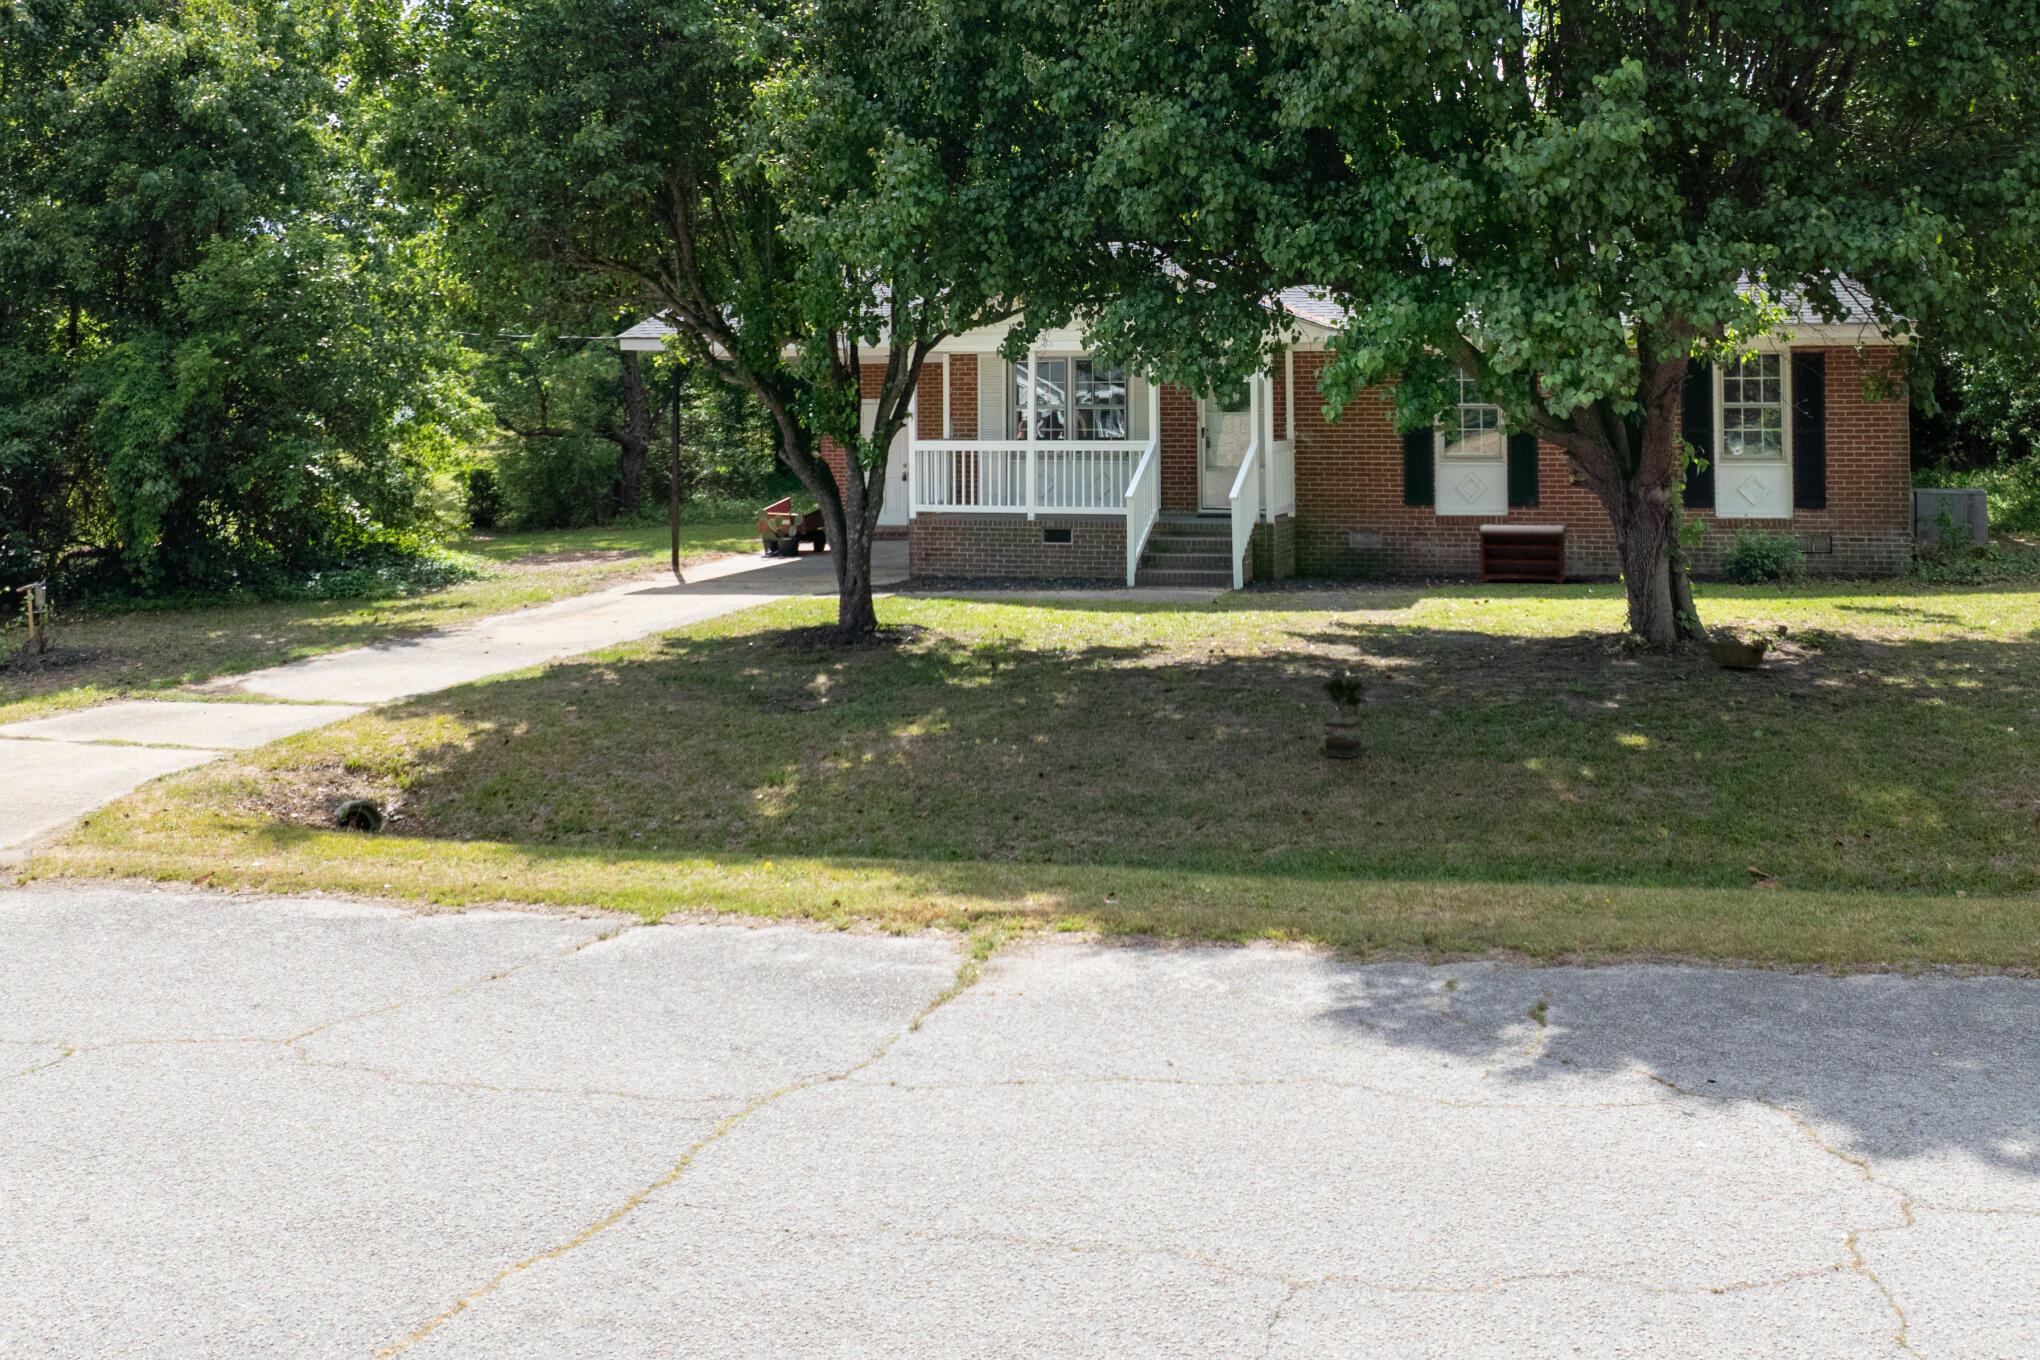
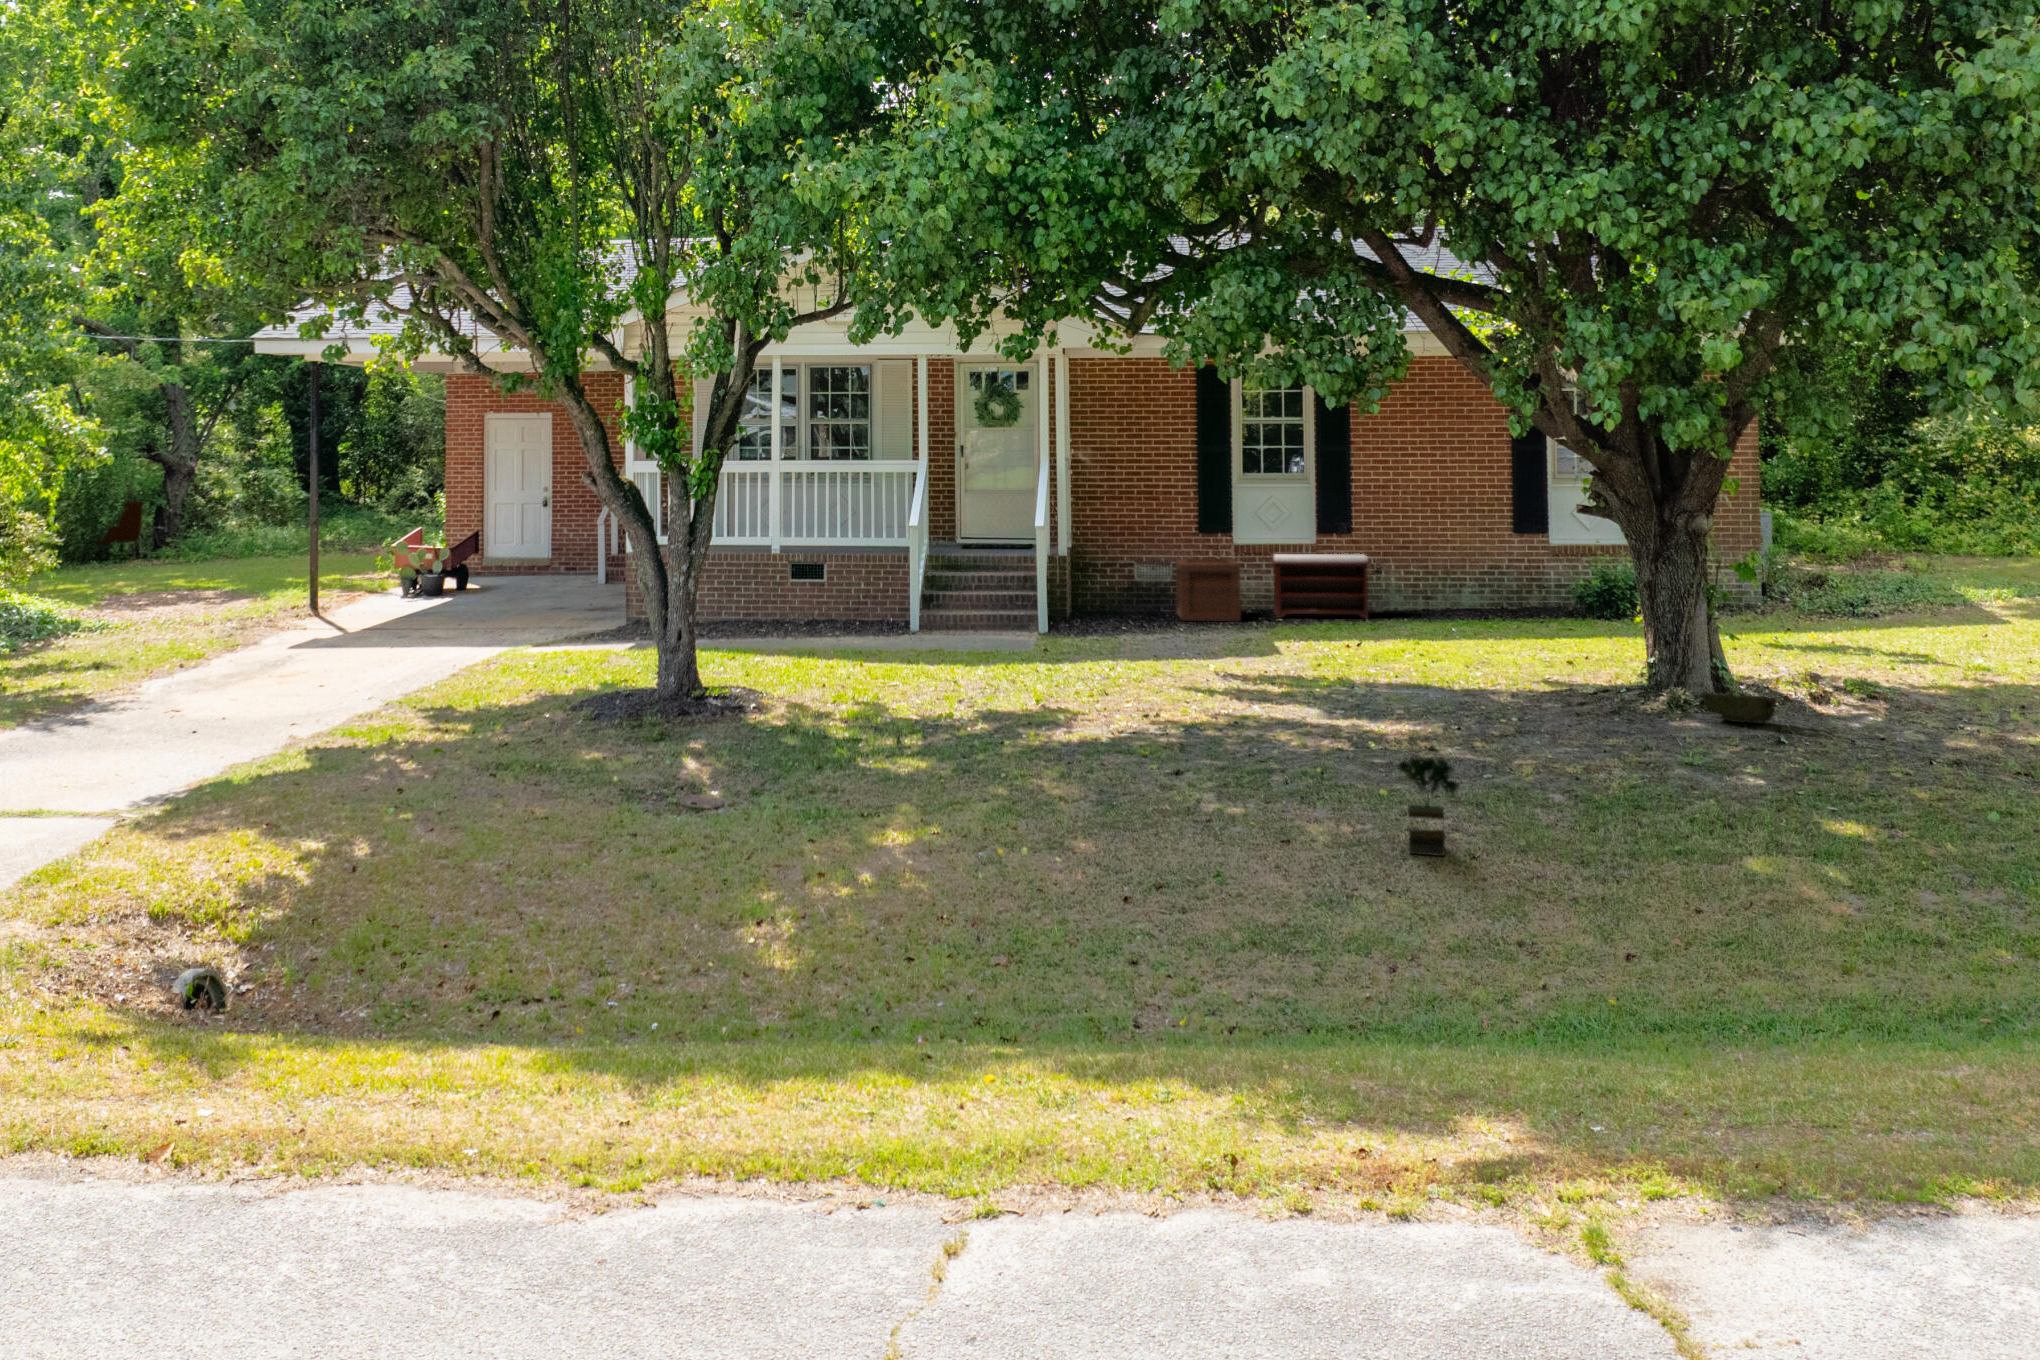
lounge chair: none [547,476,592,523] -> present [95,501,144,555]
wooden crate: none [1391,528,1447,585] -> present [1176,559,1241,622]

